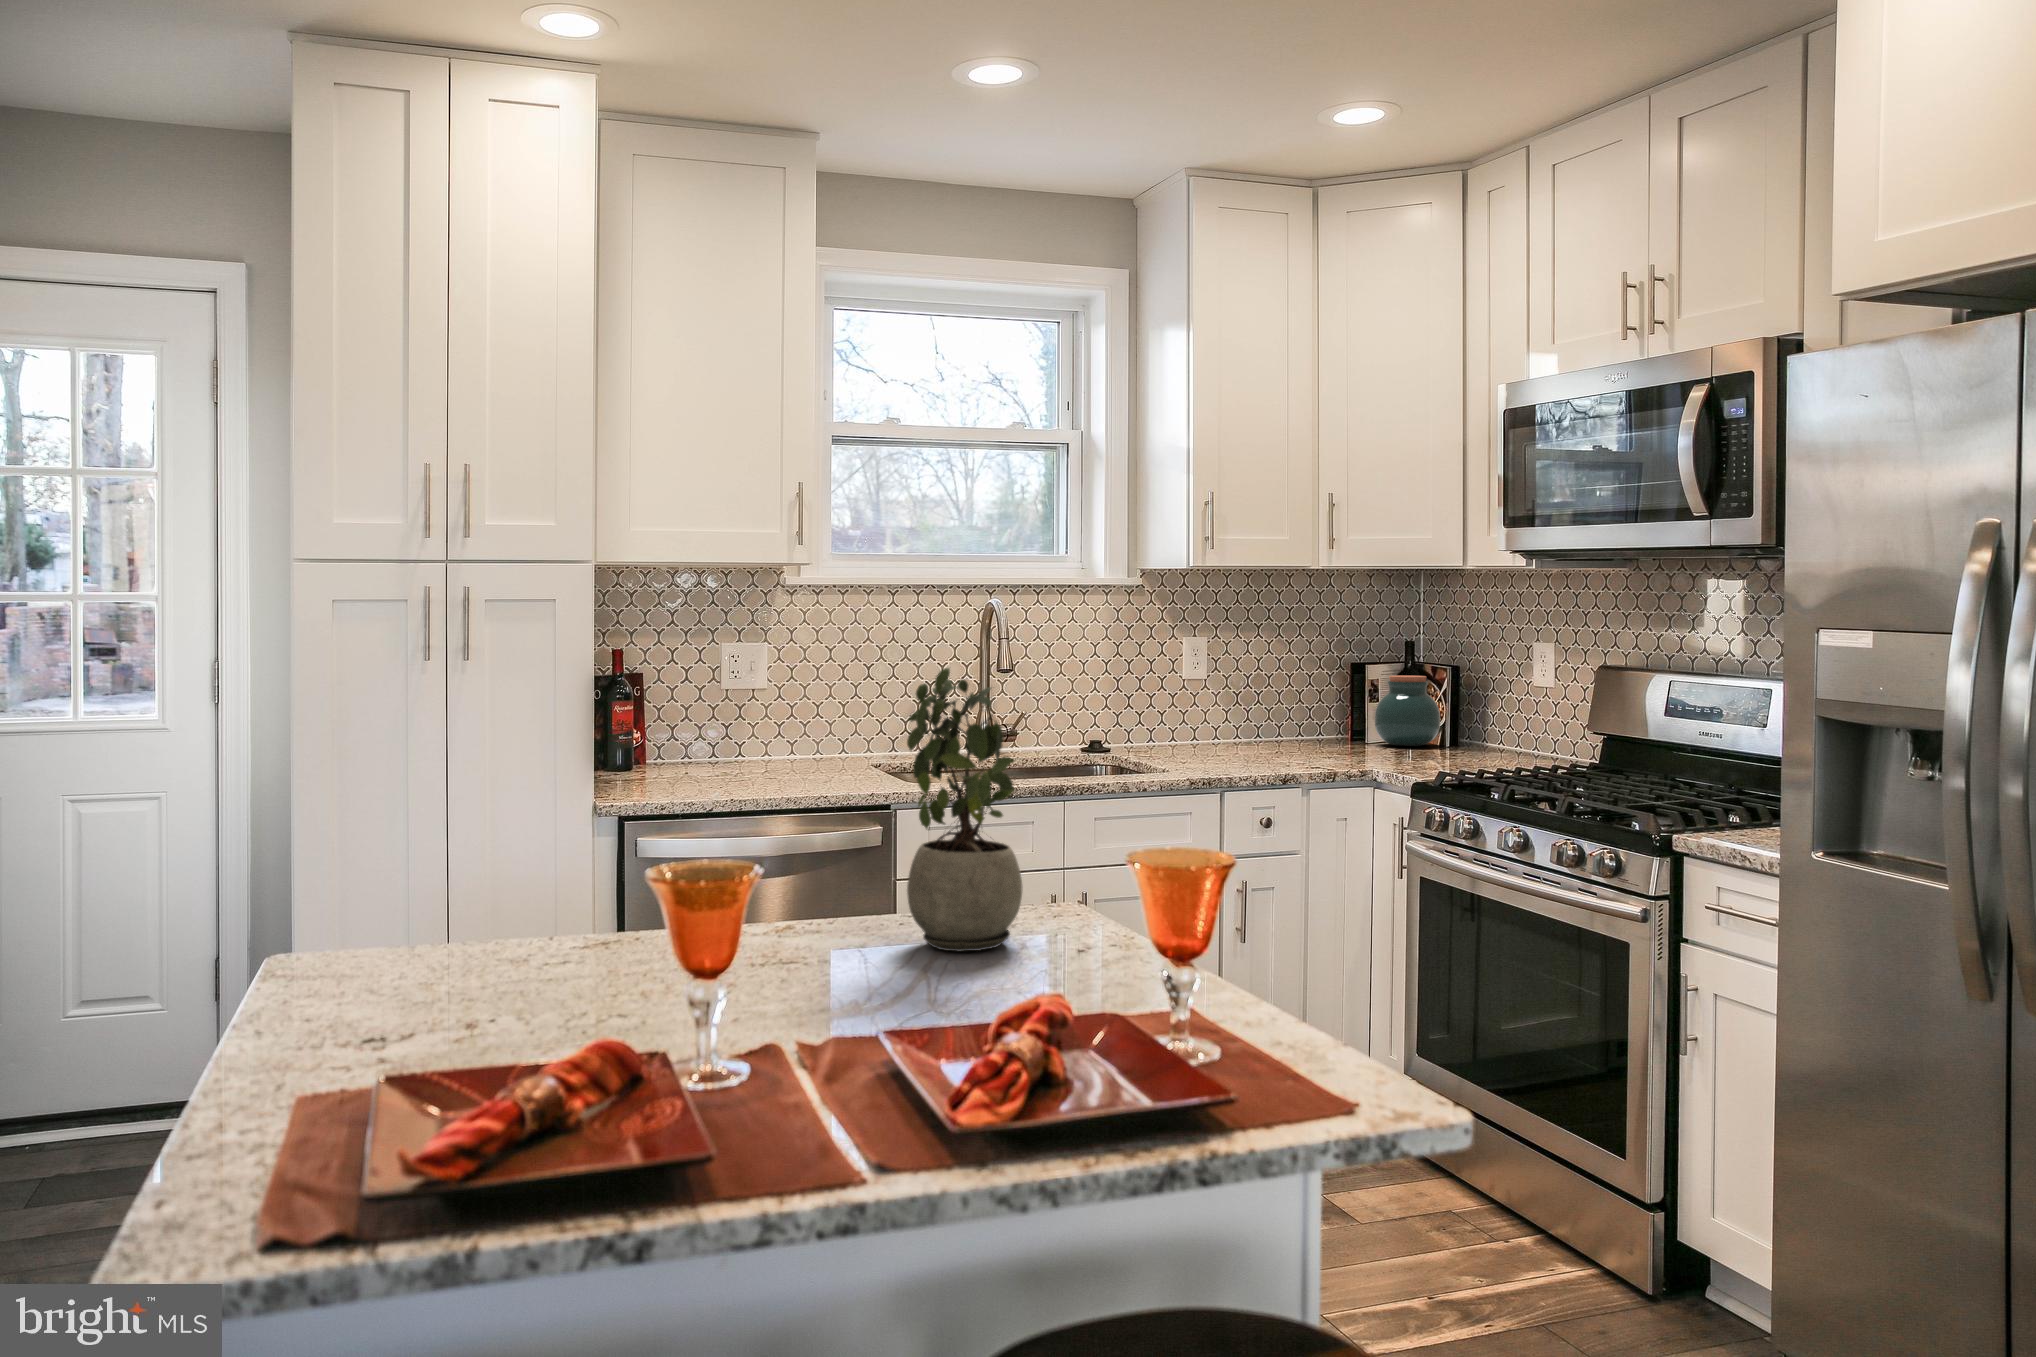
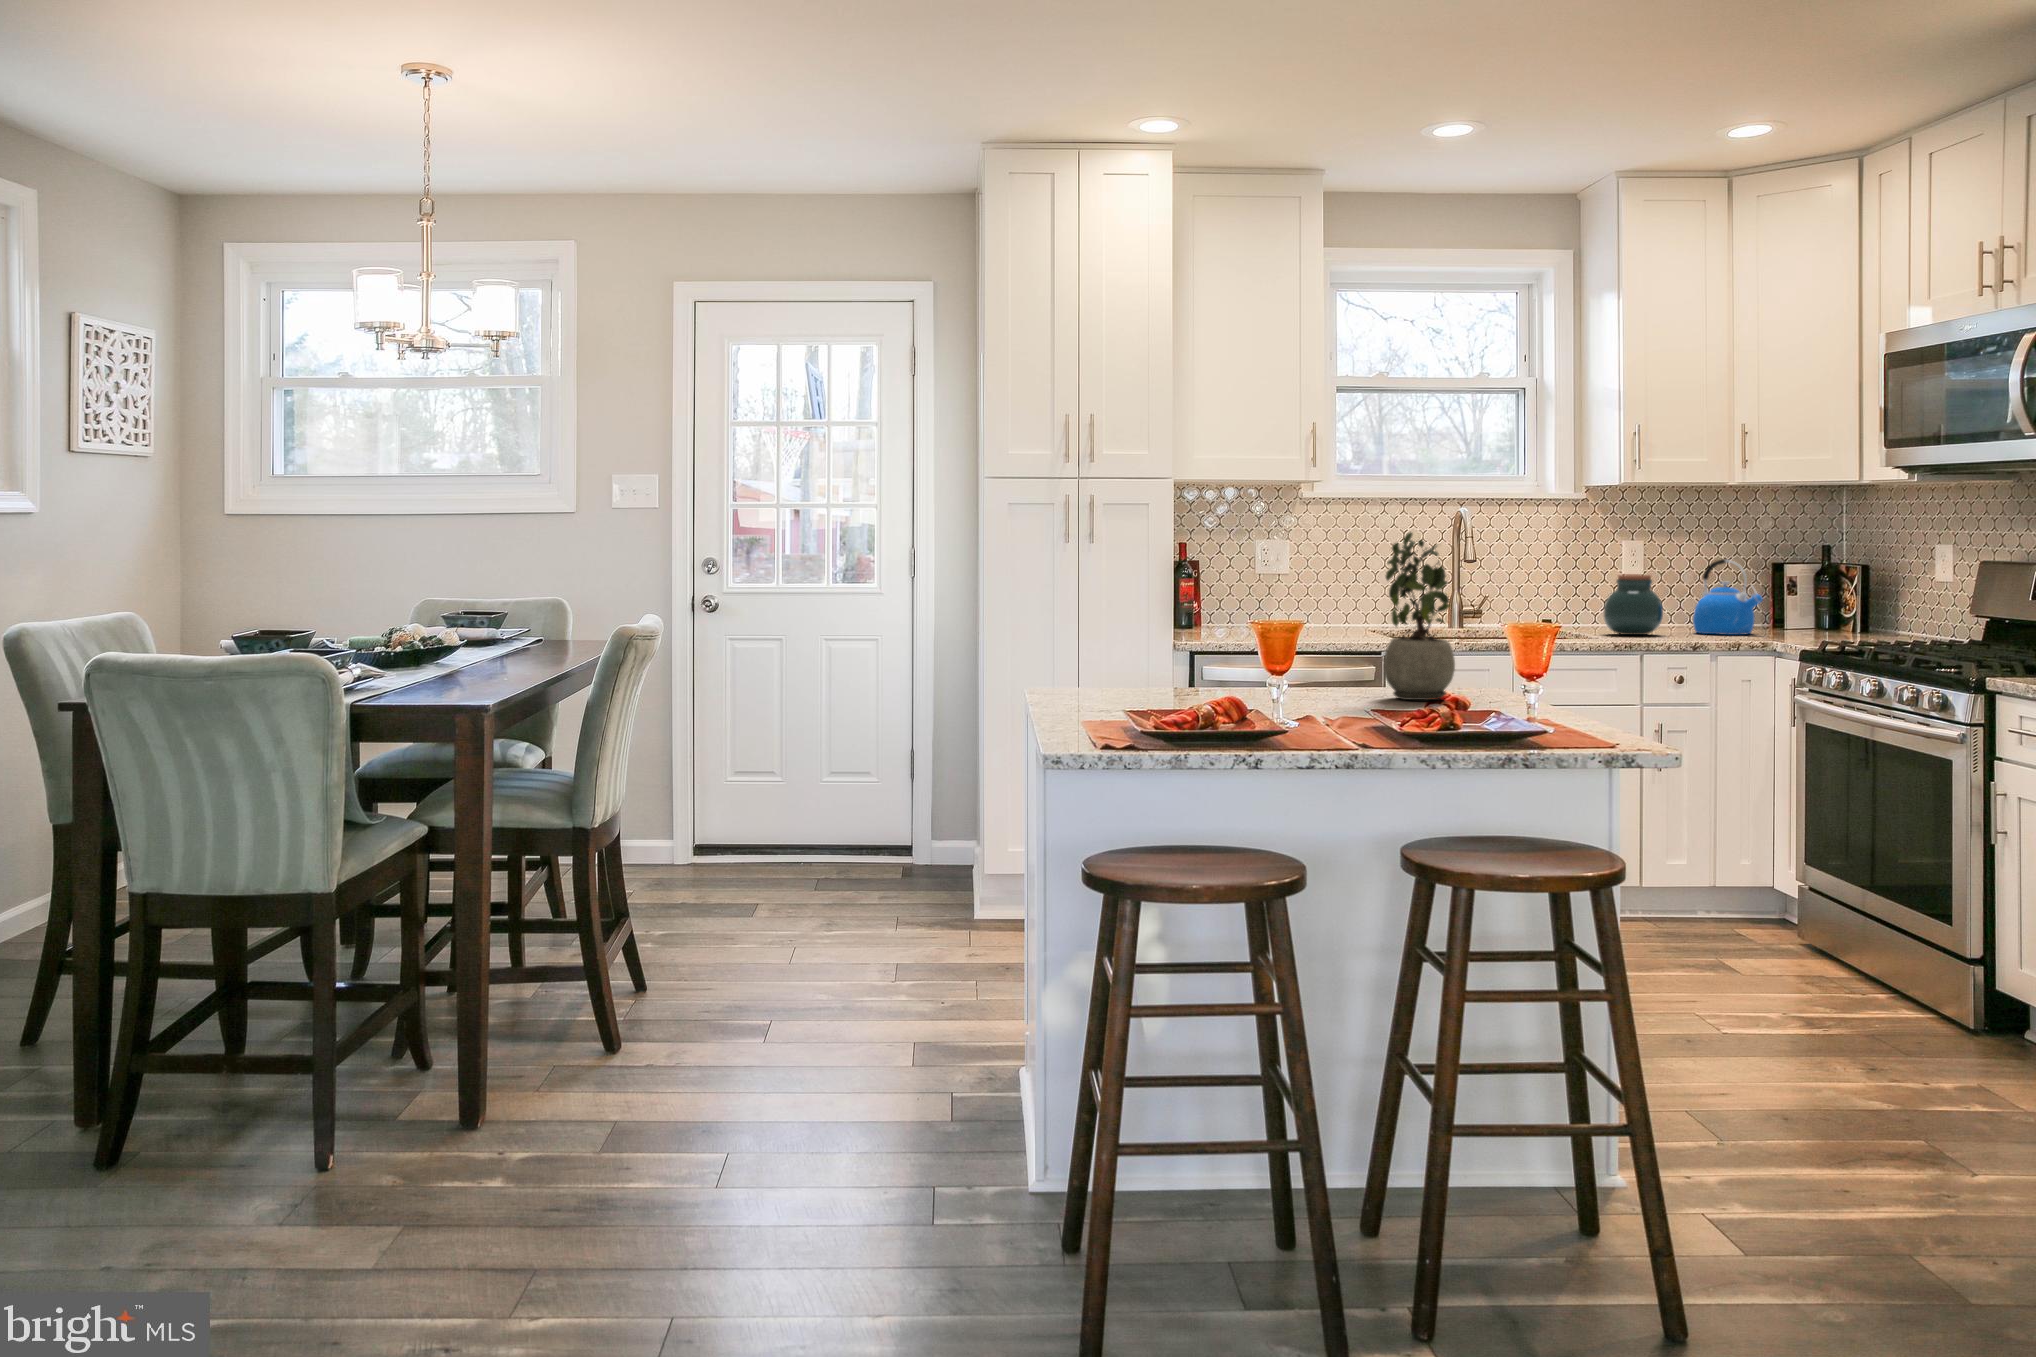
kettle: none [1272,663,1351,757] -> present [1693,559,1763,635]
jar: present [1375,675,1440,746] -> present [1604,575,1663,635]

